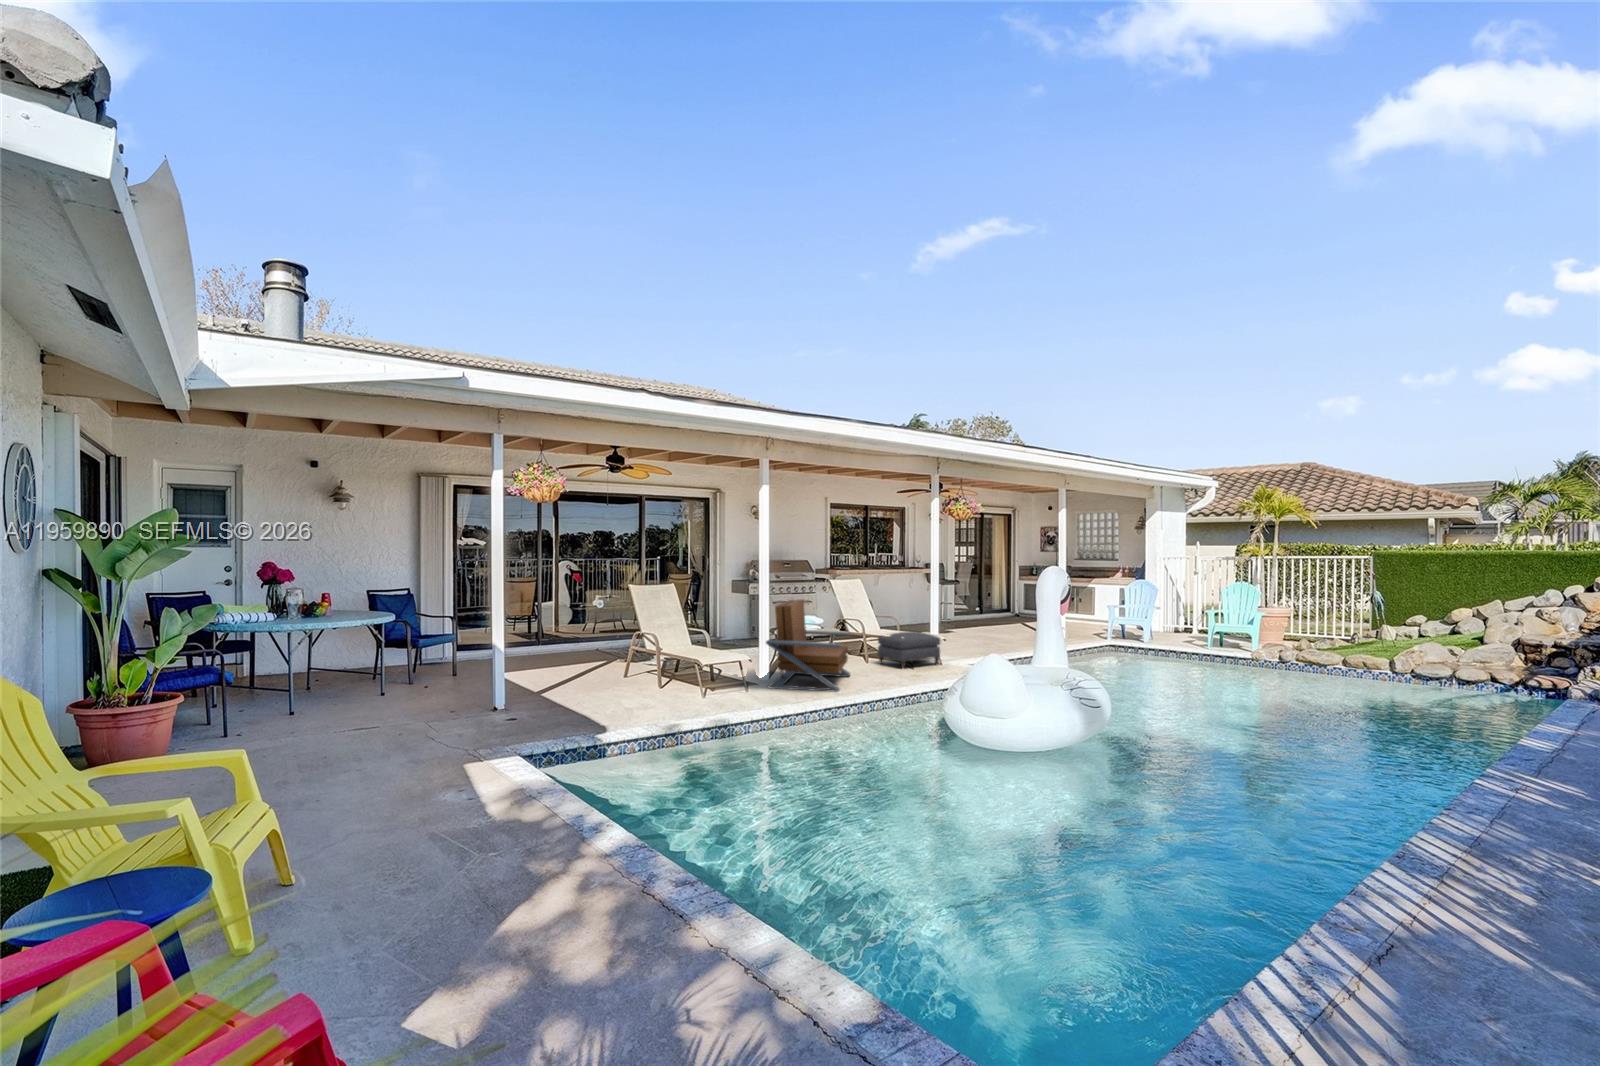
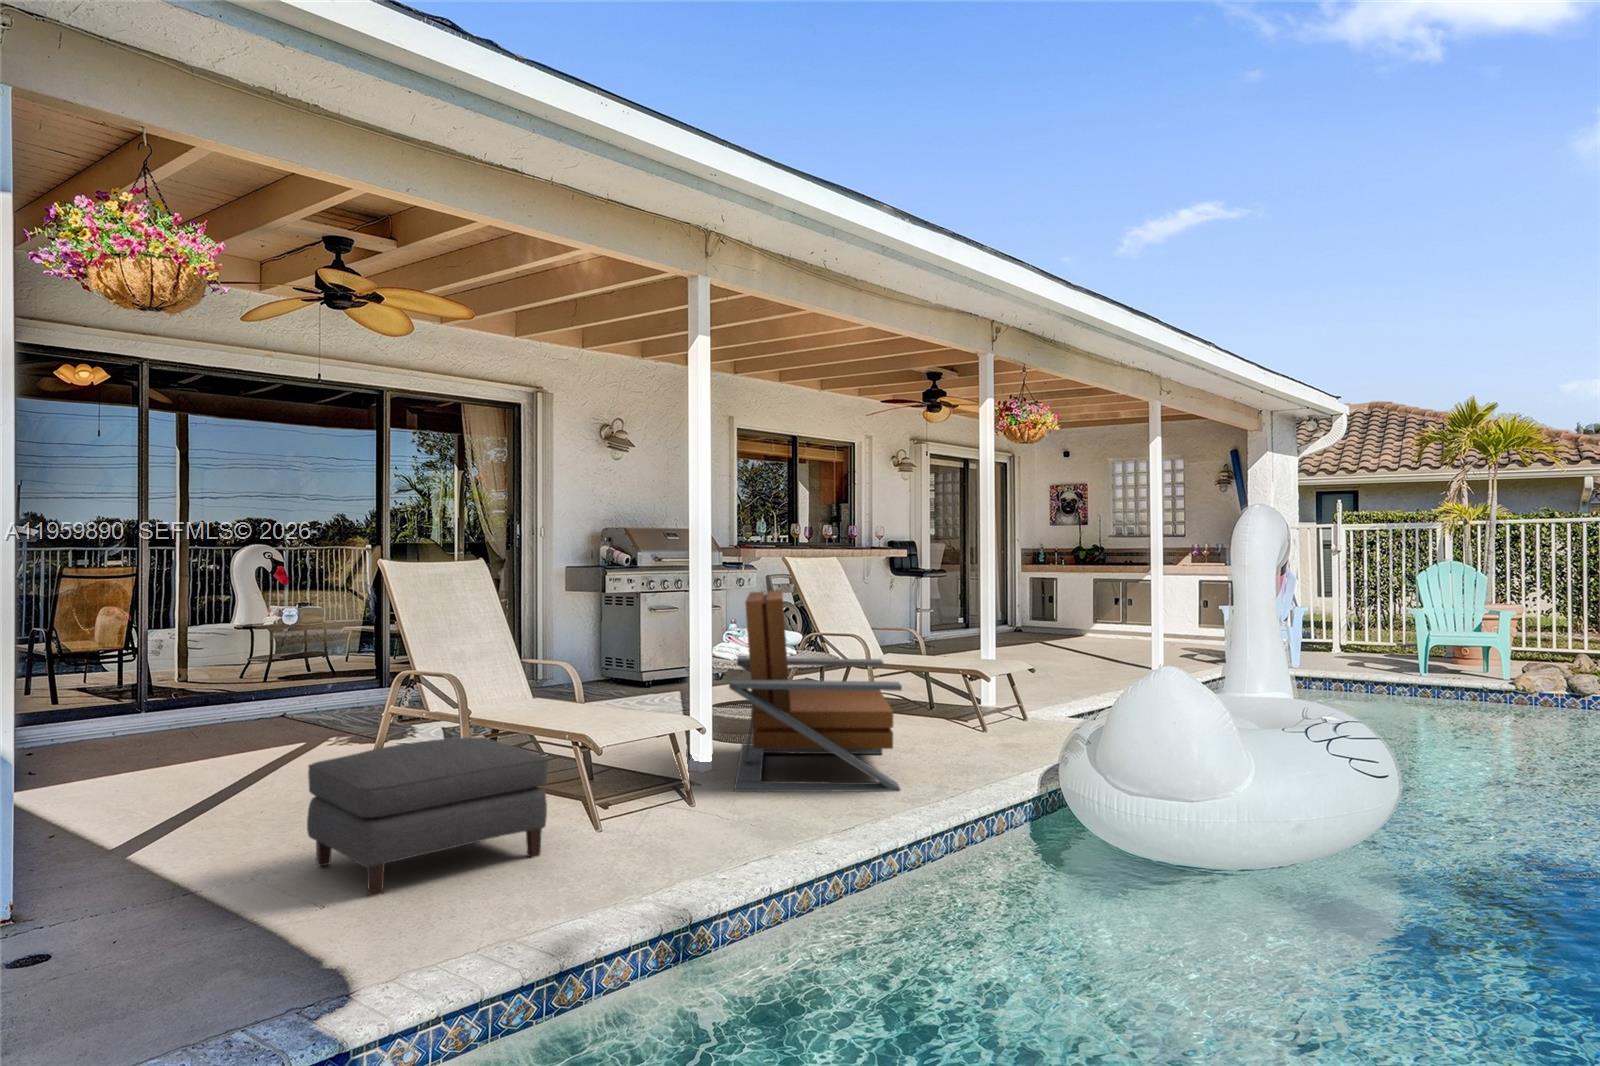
ottoman: present [878,632,940,669] -> present [307,737,548,896]

